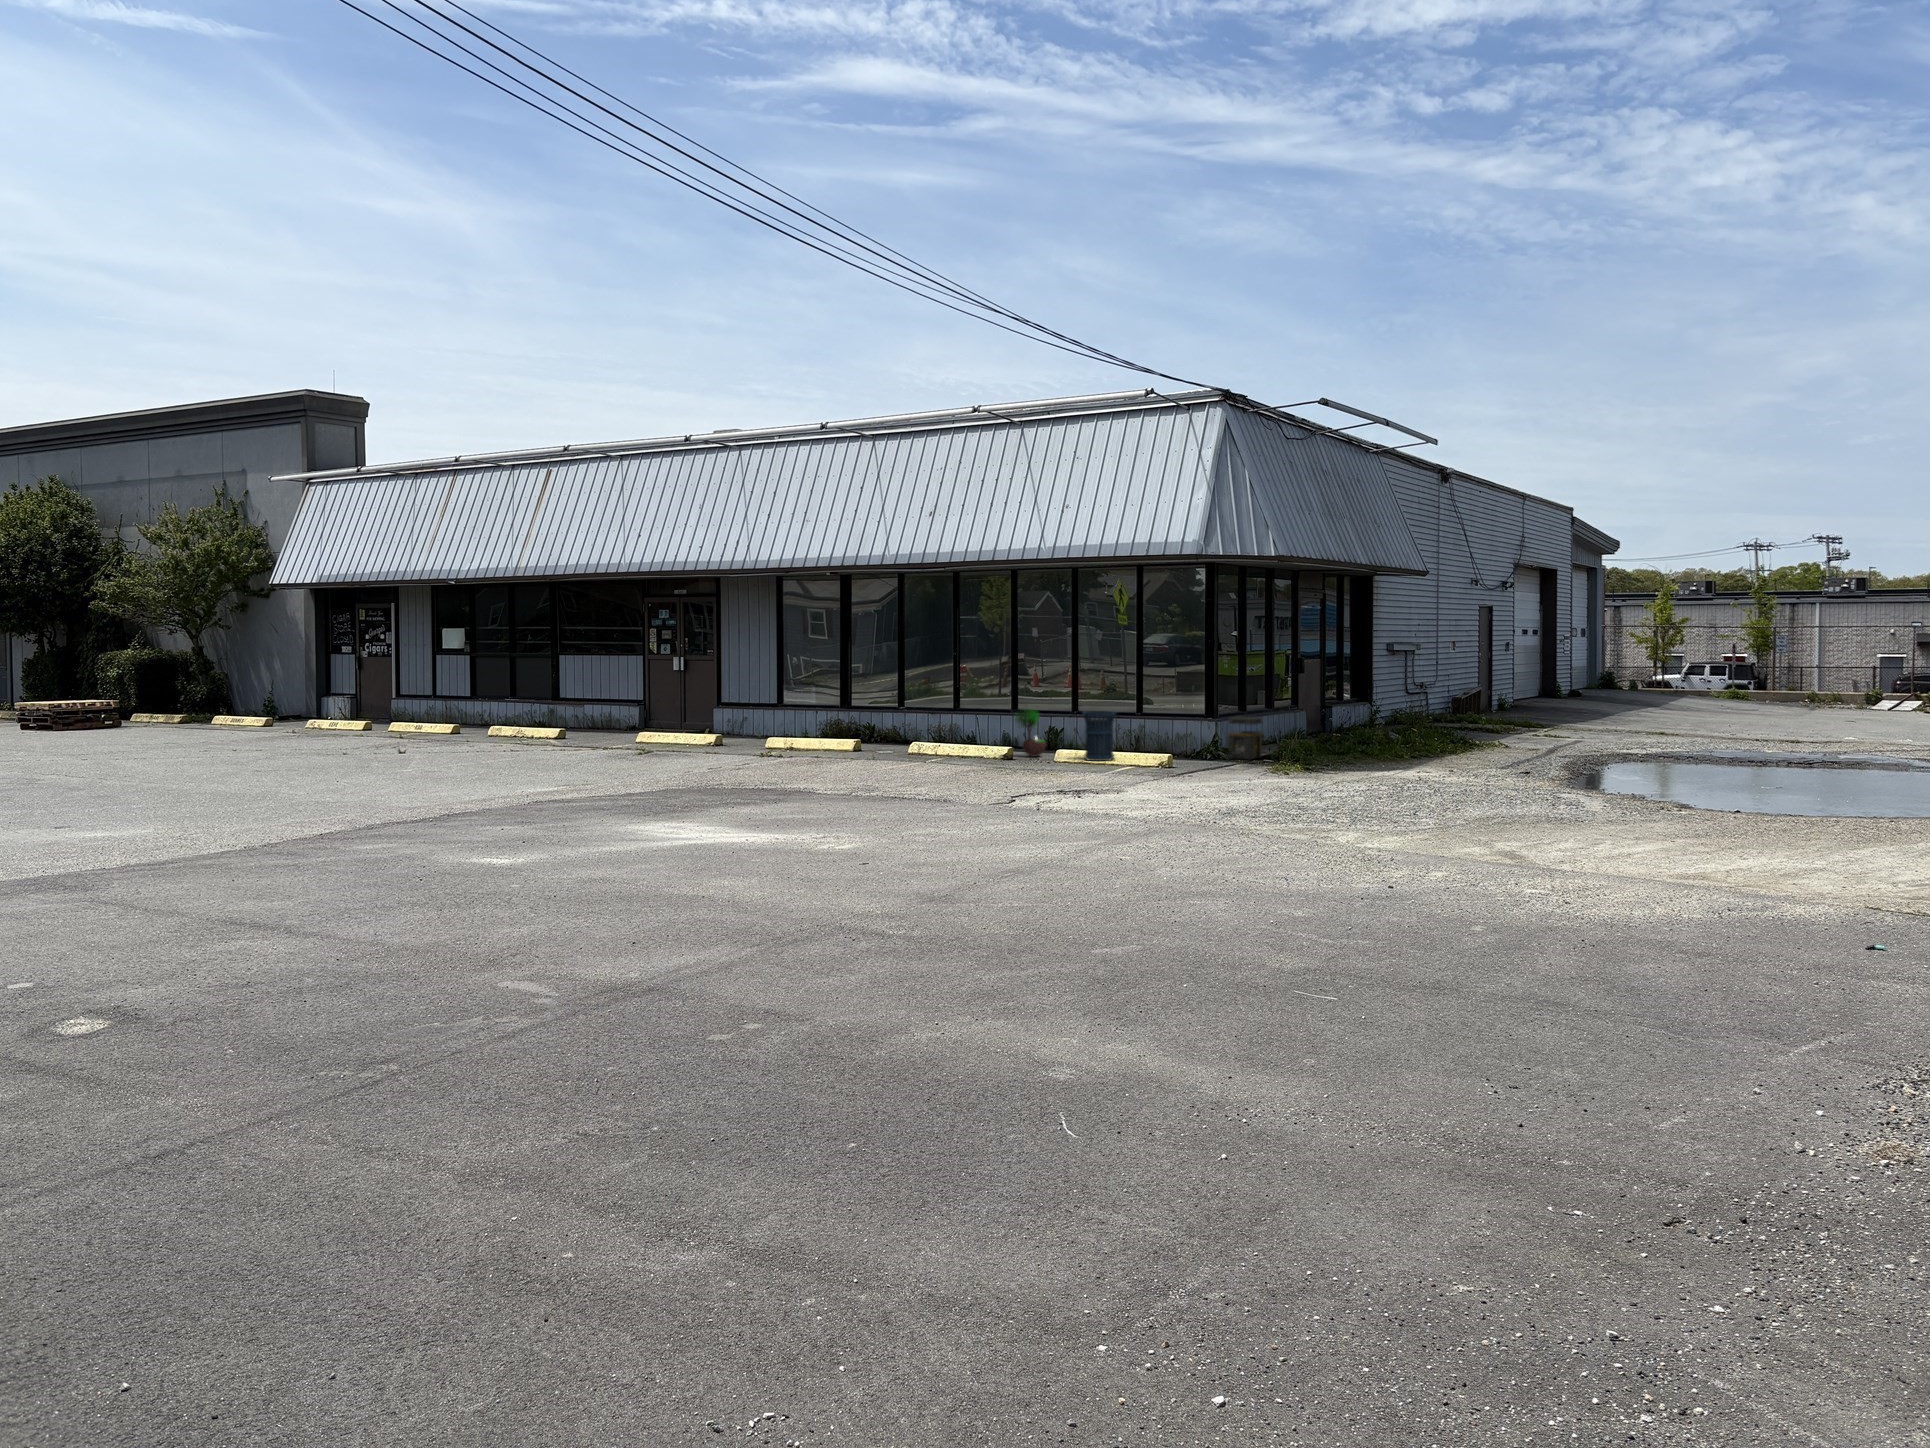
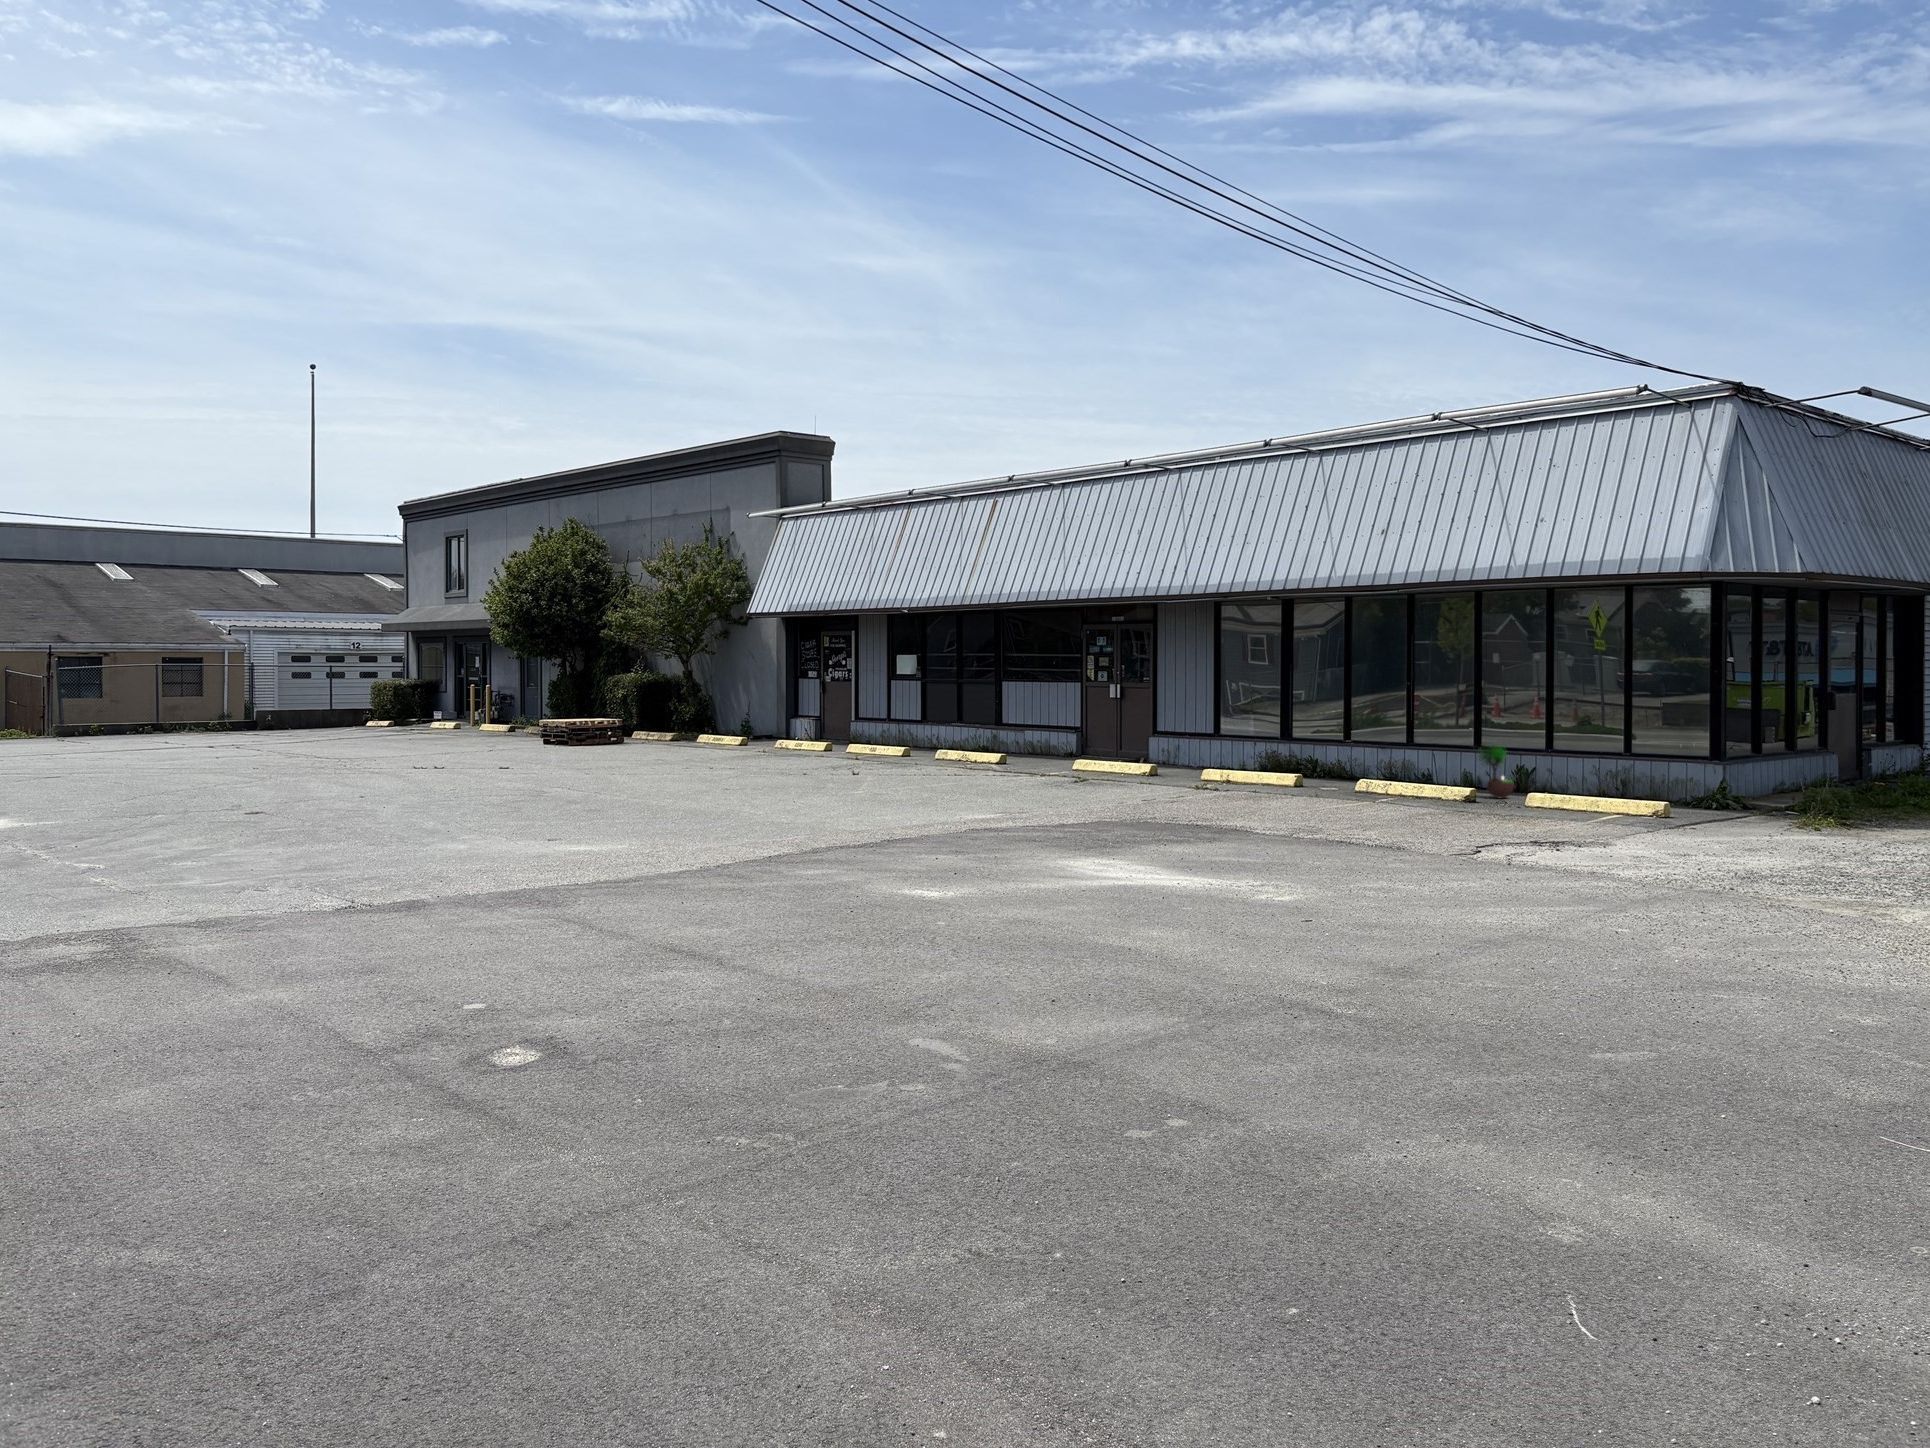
trash can: present [1082,711,1116,761] -> none [1557,749,1599,806]
toolbox: present [1227,716,1262,760] -> none [1735,759,1781,810]

